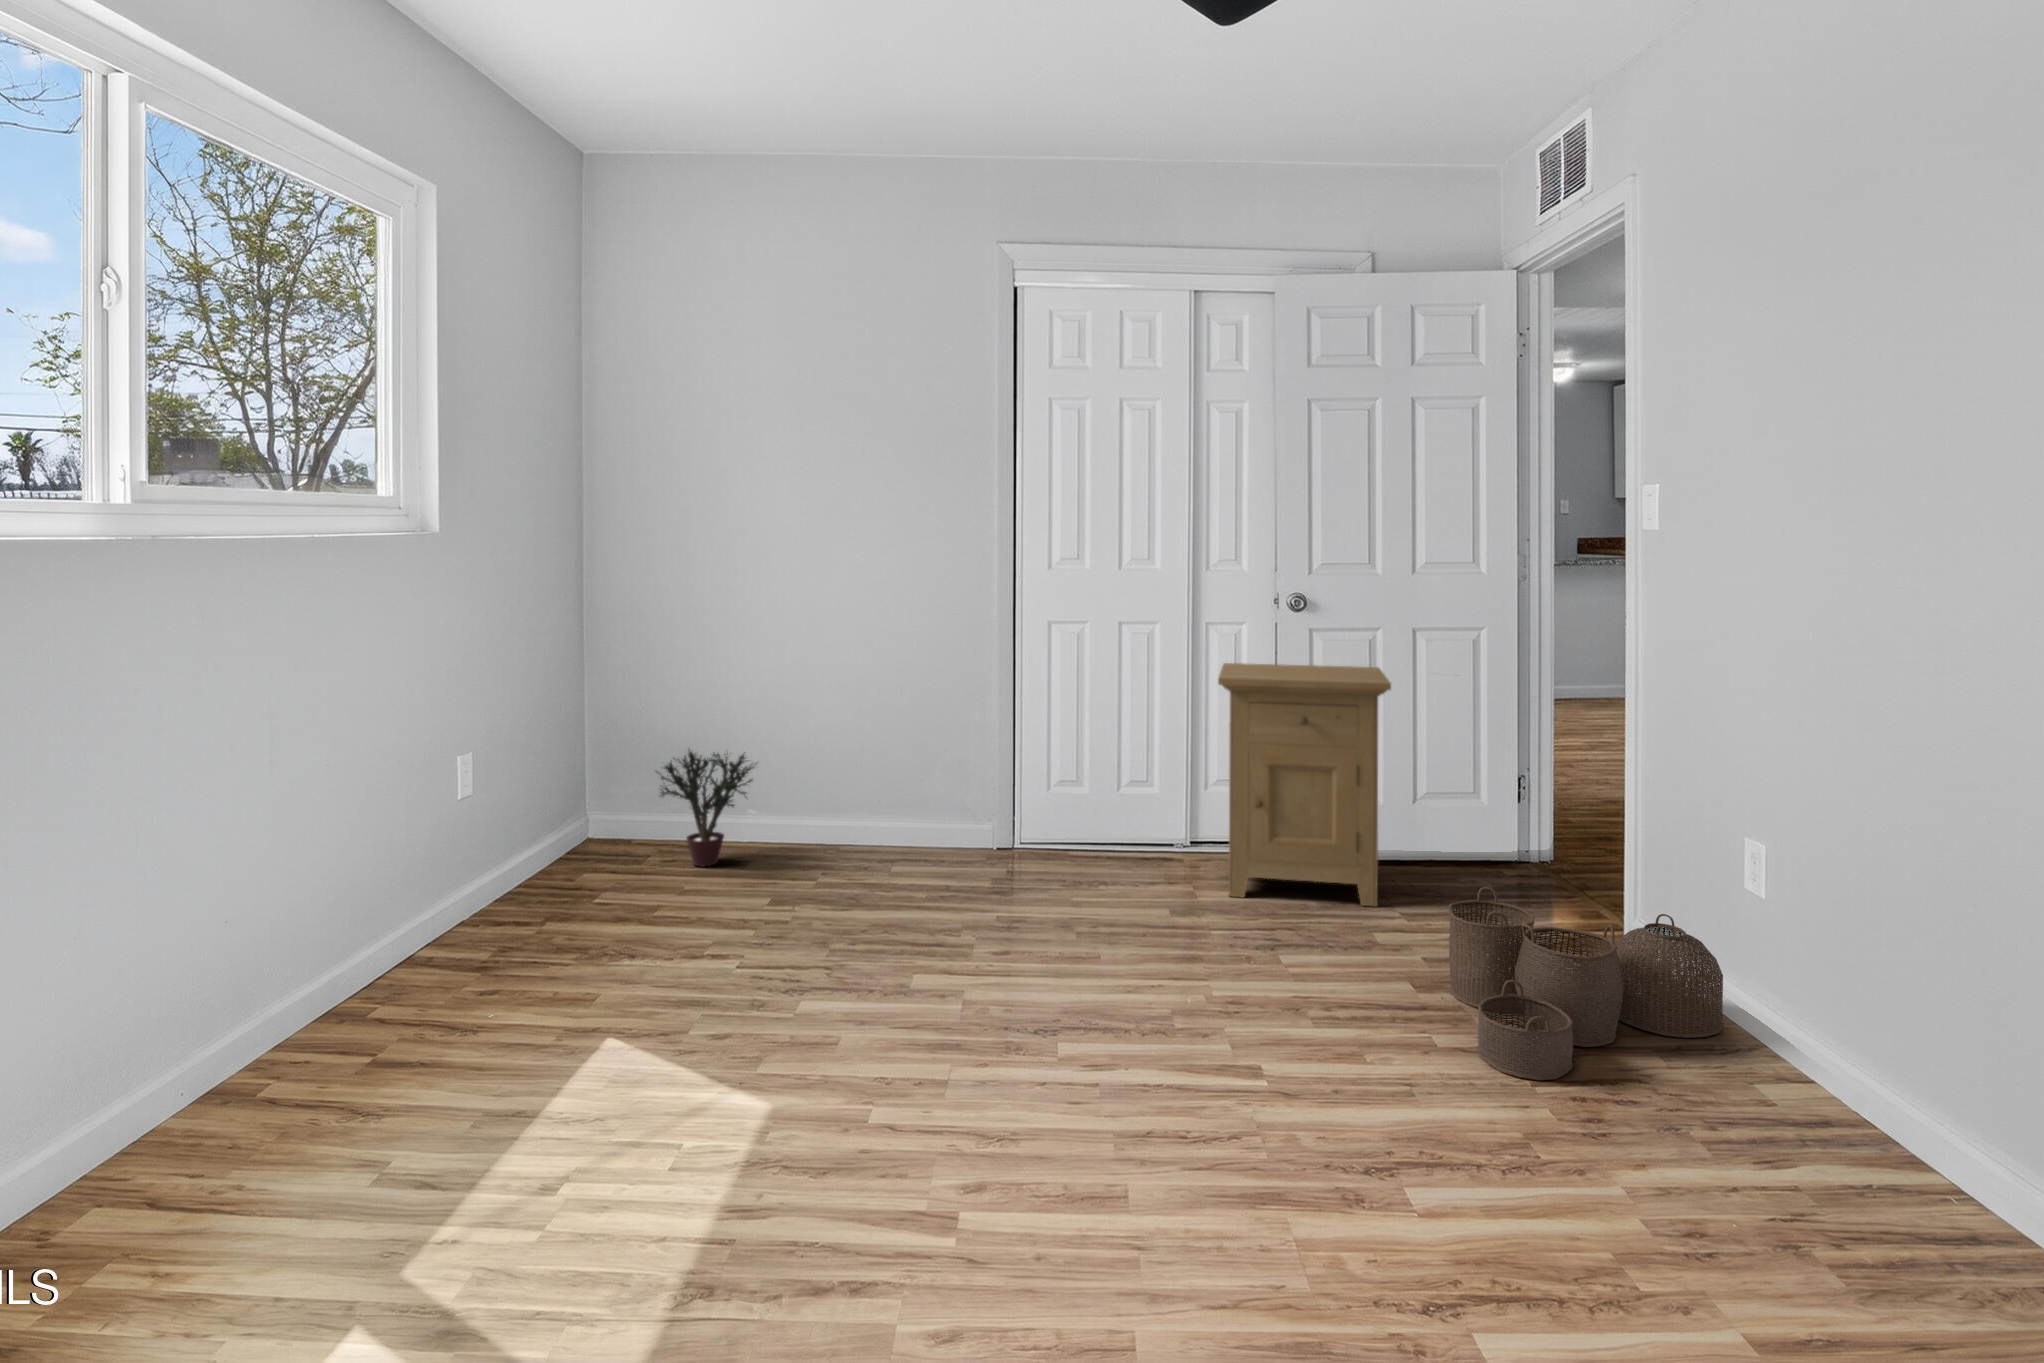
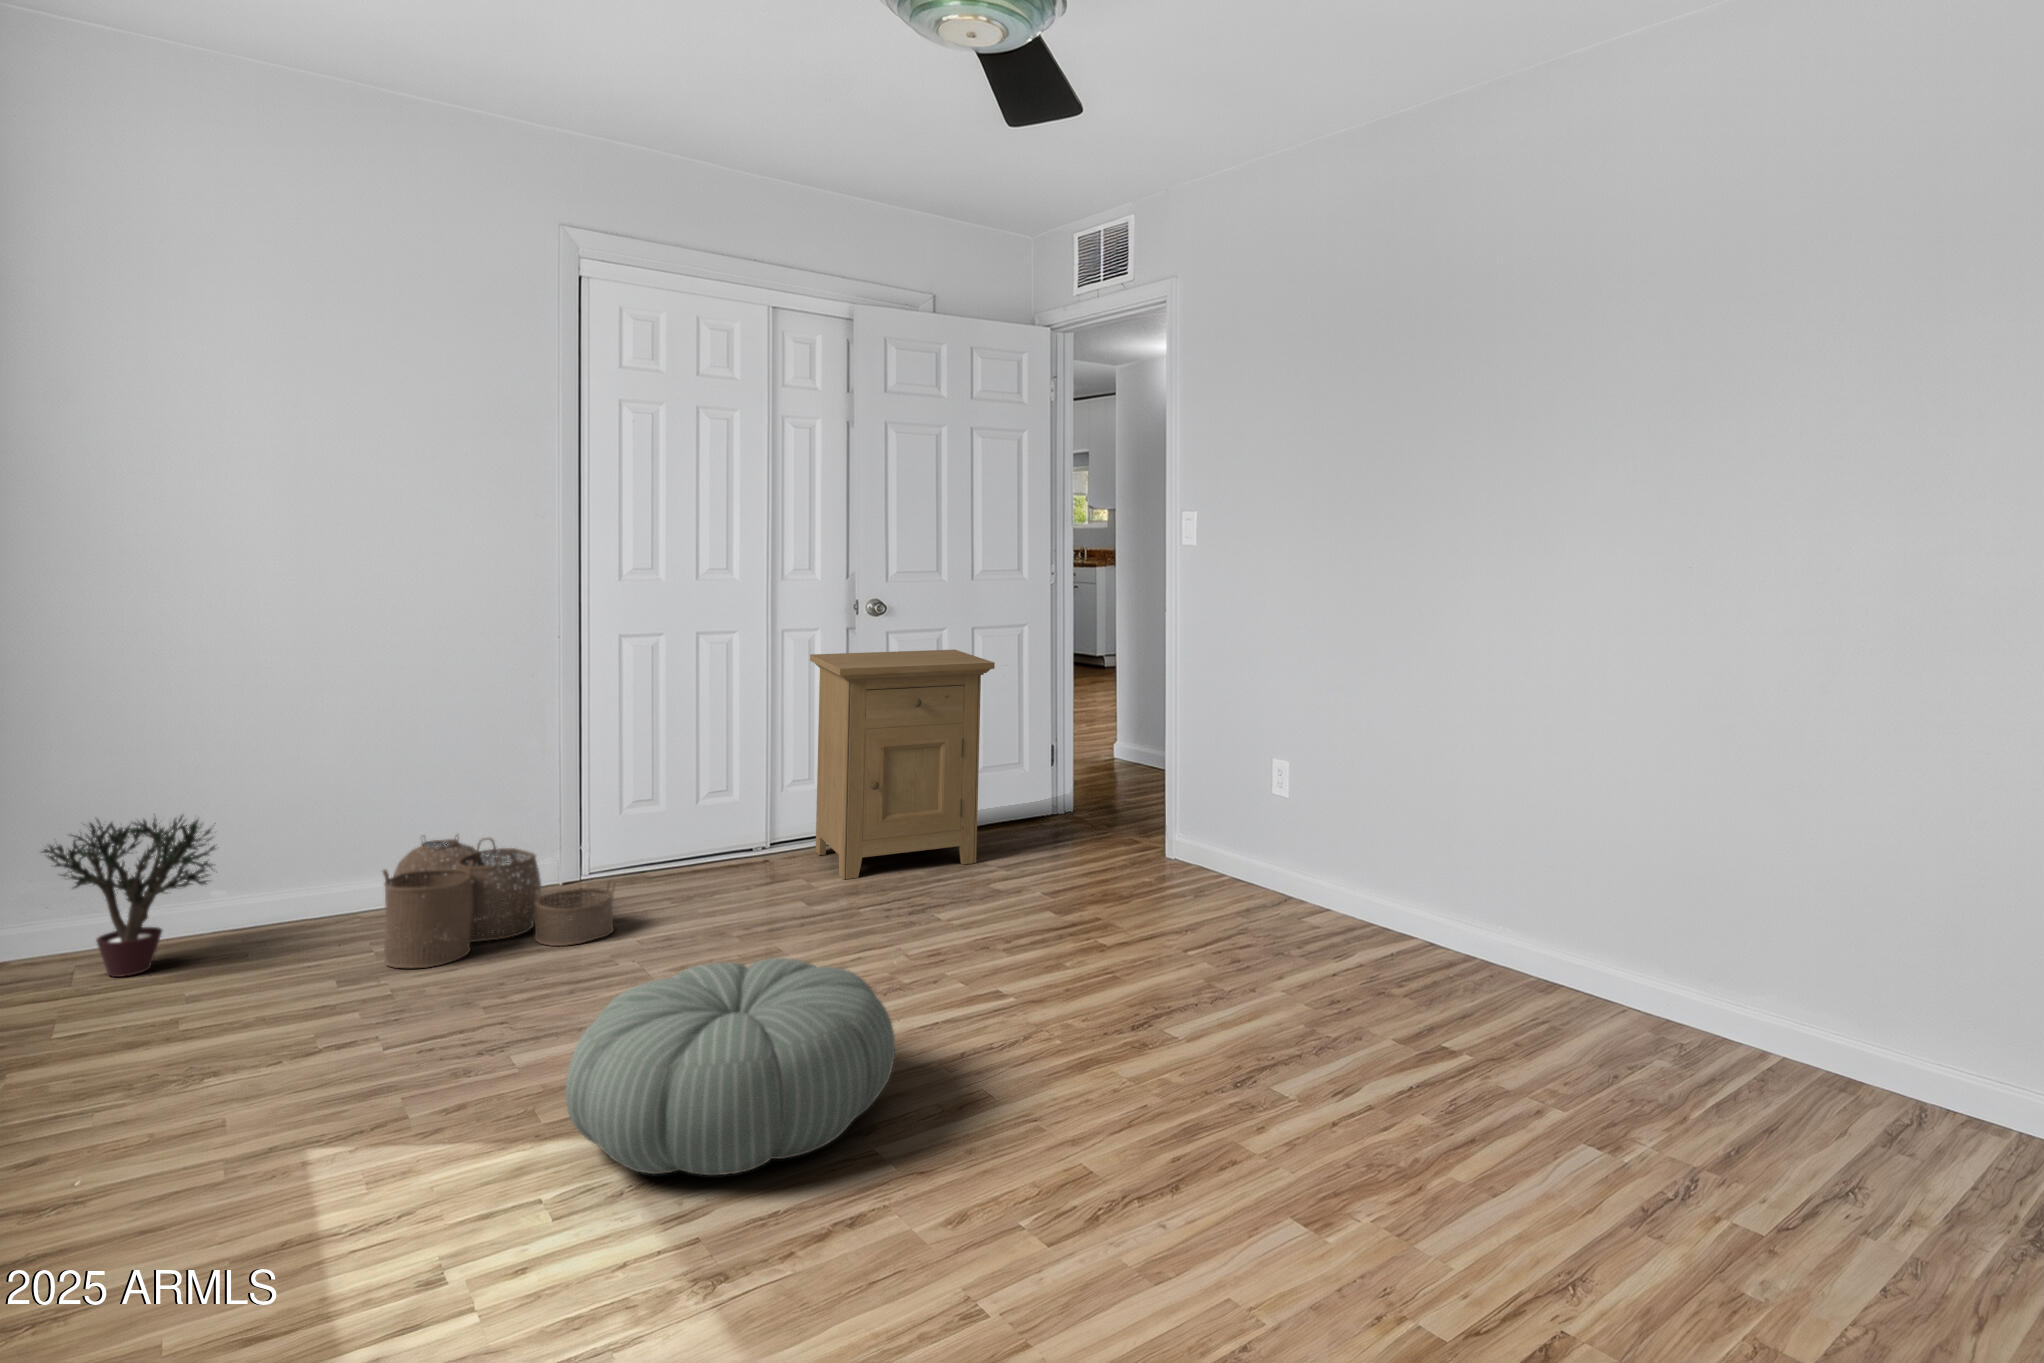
woven basket: present [1448,887,1724,1080] -> present [383,836,615,968]
pouf: none [726,956,1037,1189] -> present [566,958,895,1175]

